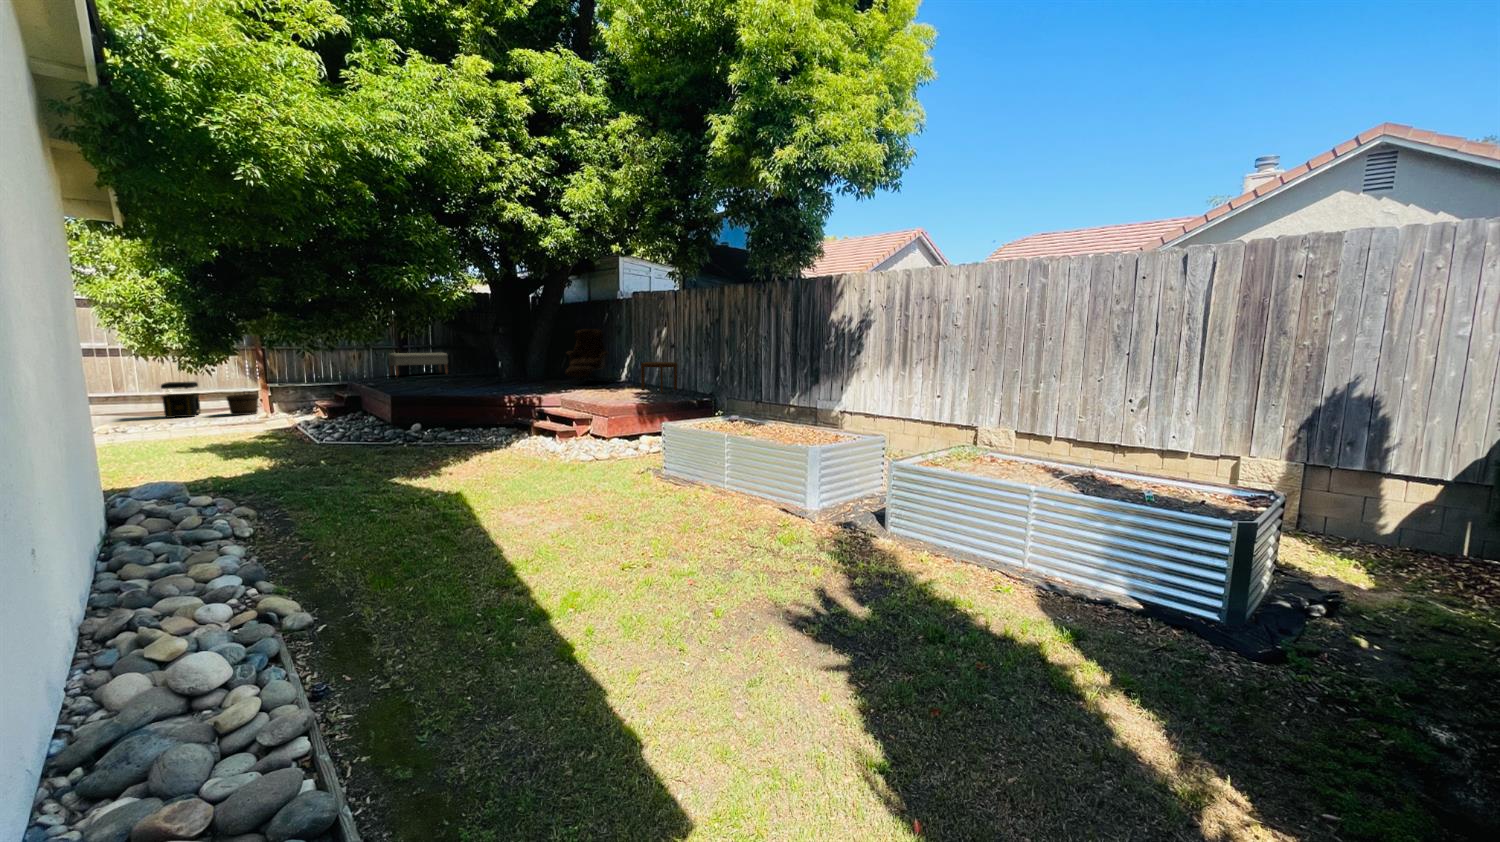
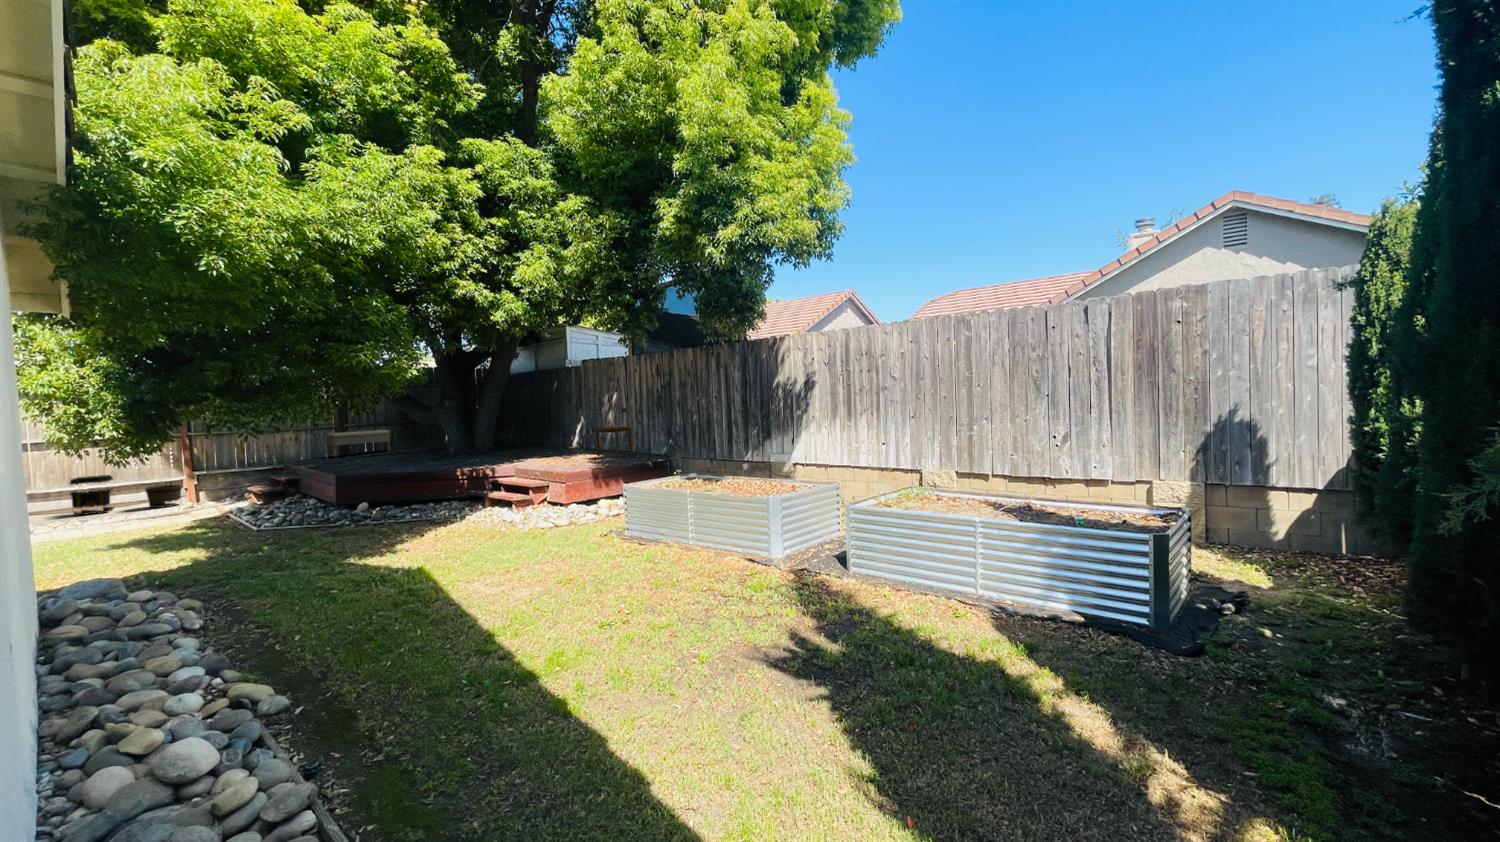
lounge chair: present [566,329,609,383] -> none [517,398,562,454]

